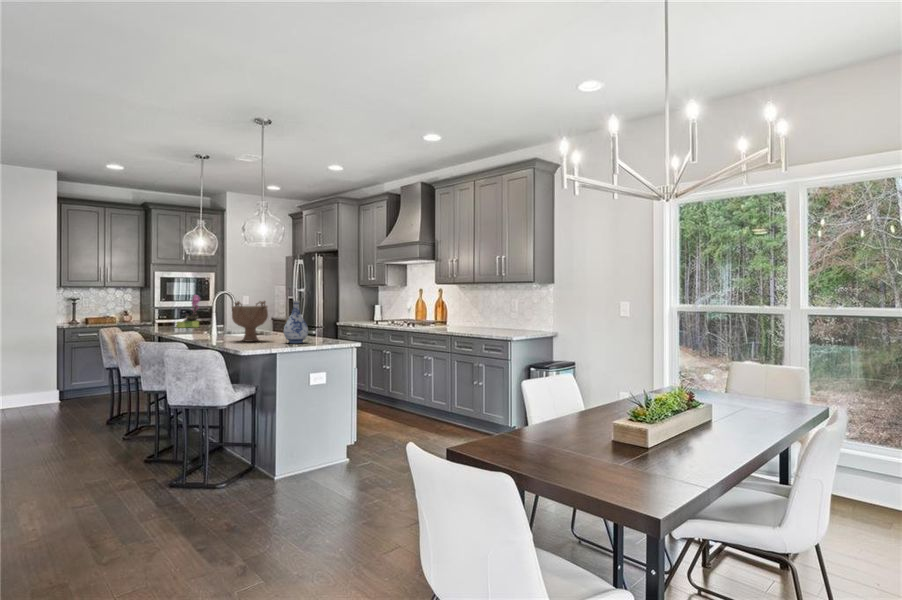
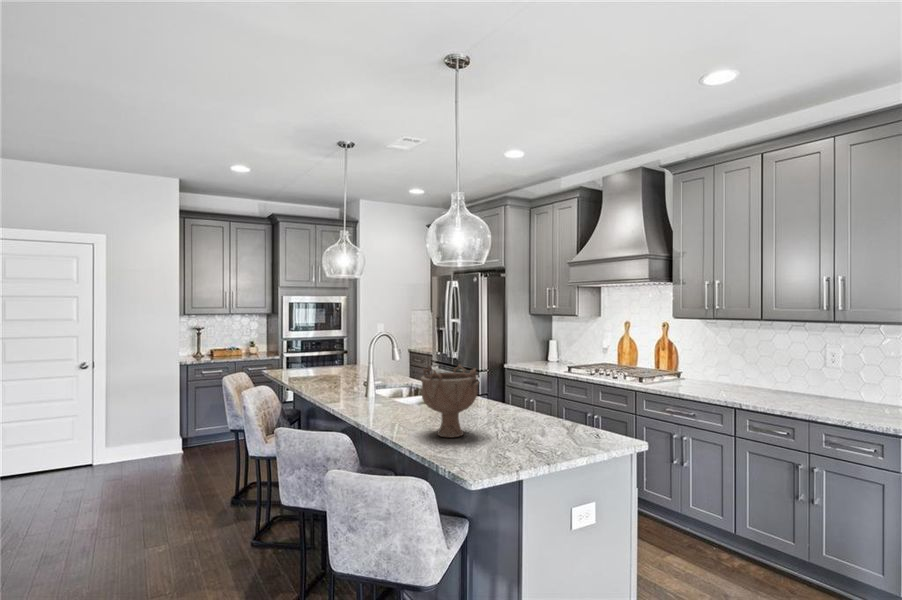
flower arrangement: present [175,295,200,328] -> none [313,330,346,377]
vase: present [283,301,308,343] -> none [512,372,555,449]

